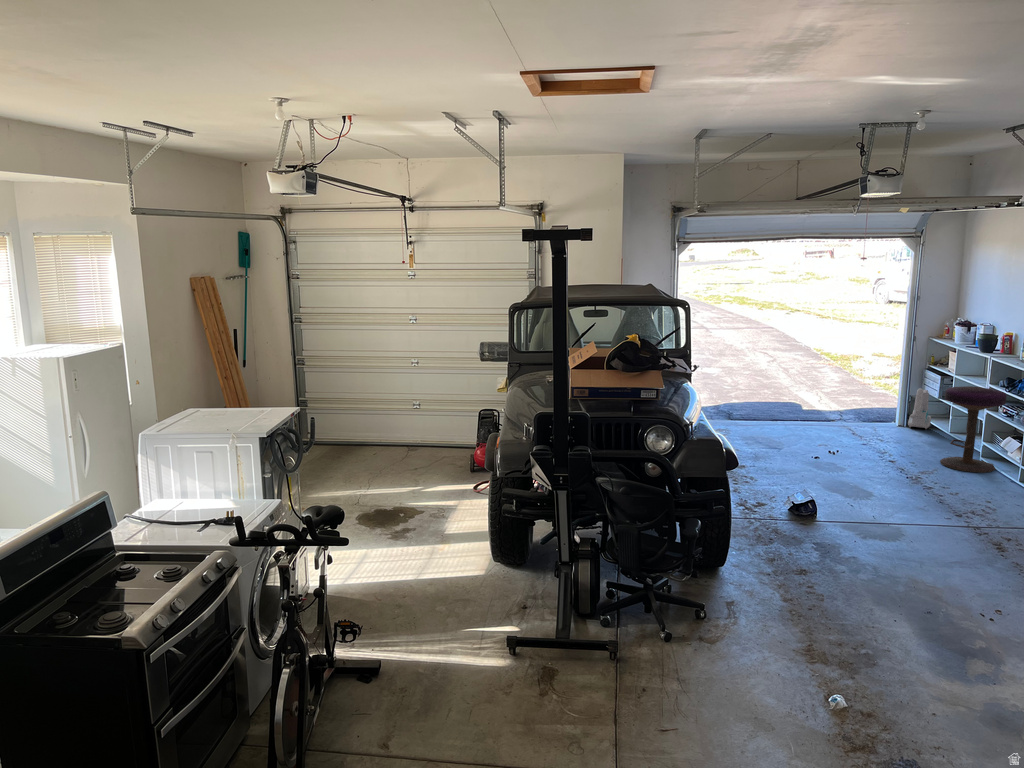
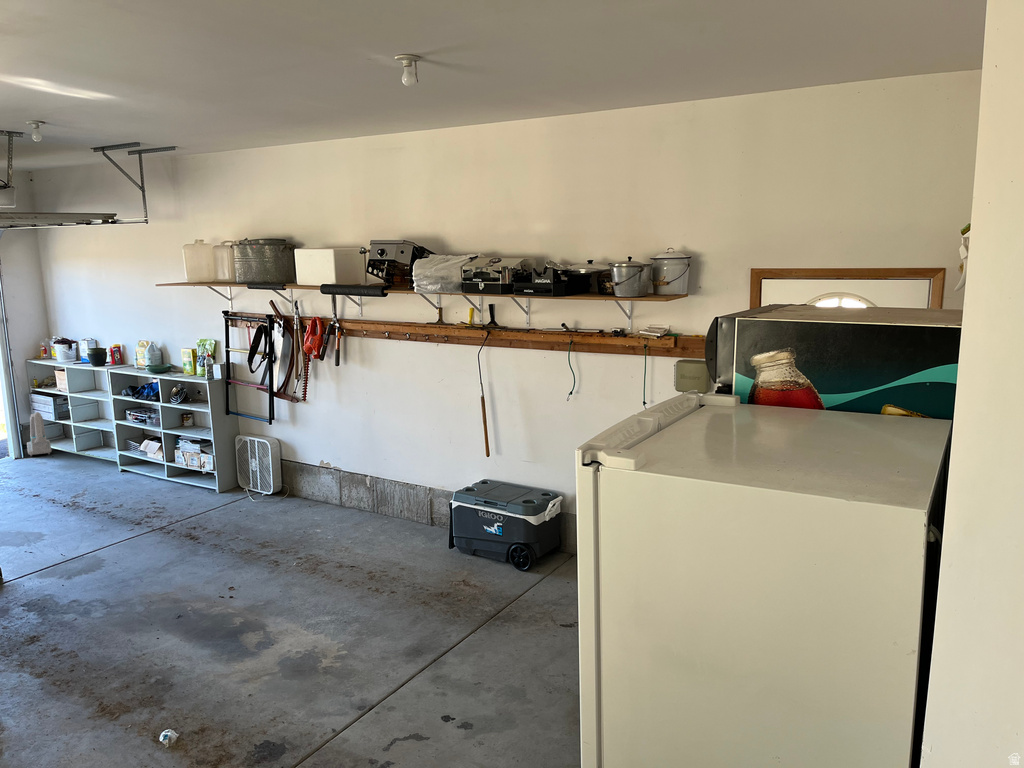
stool: present [940,386,1007,473] -> none [78,399,139,484]

